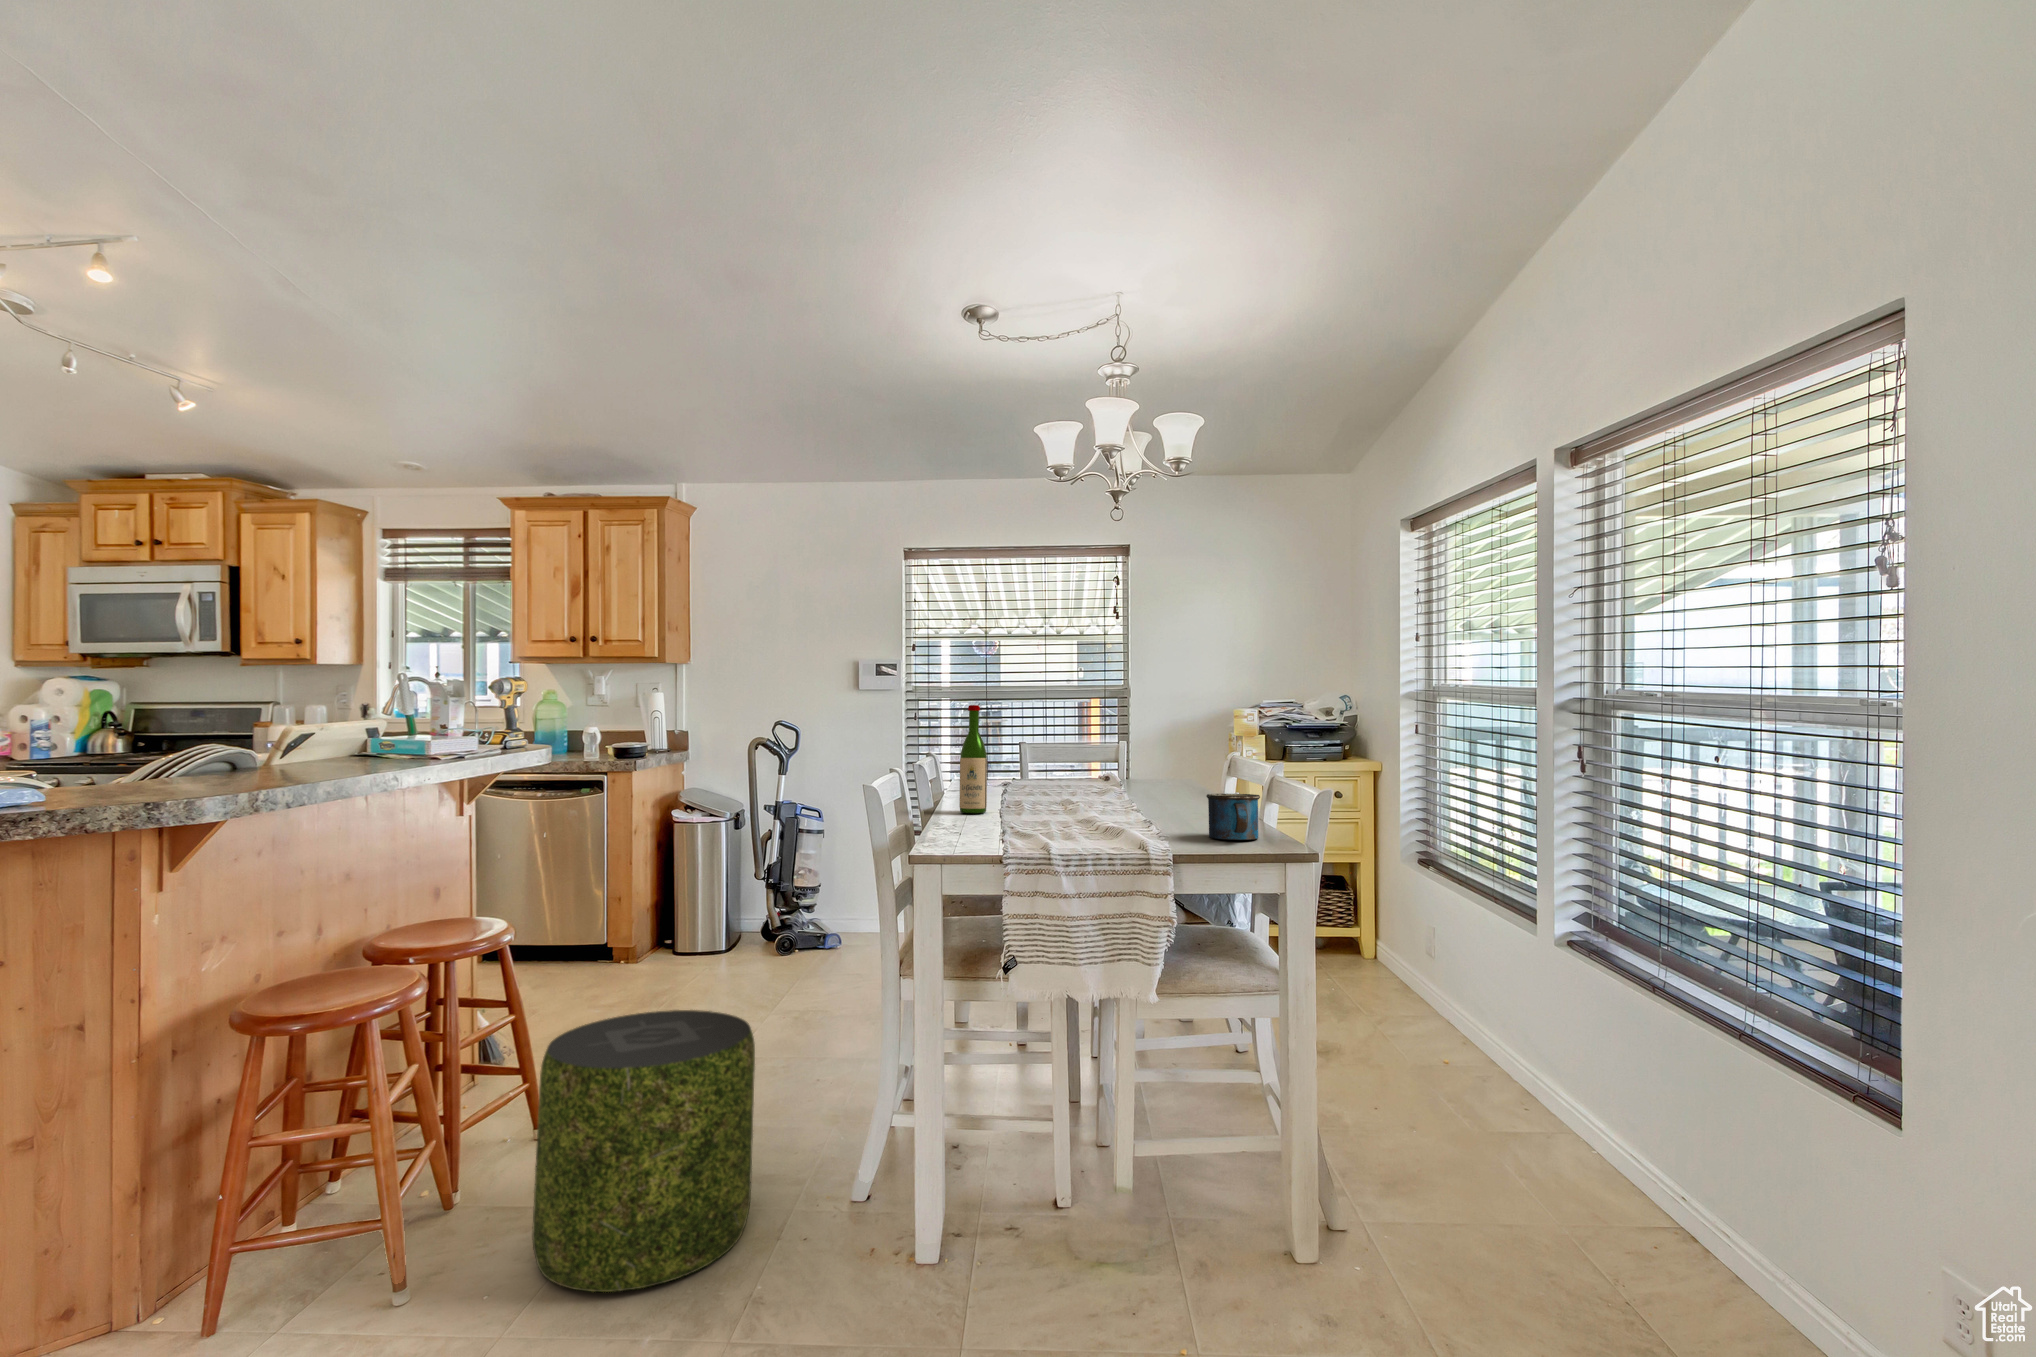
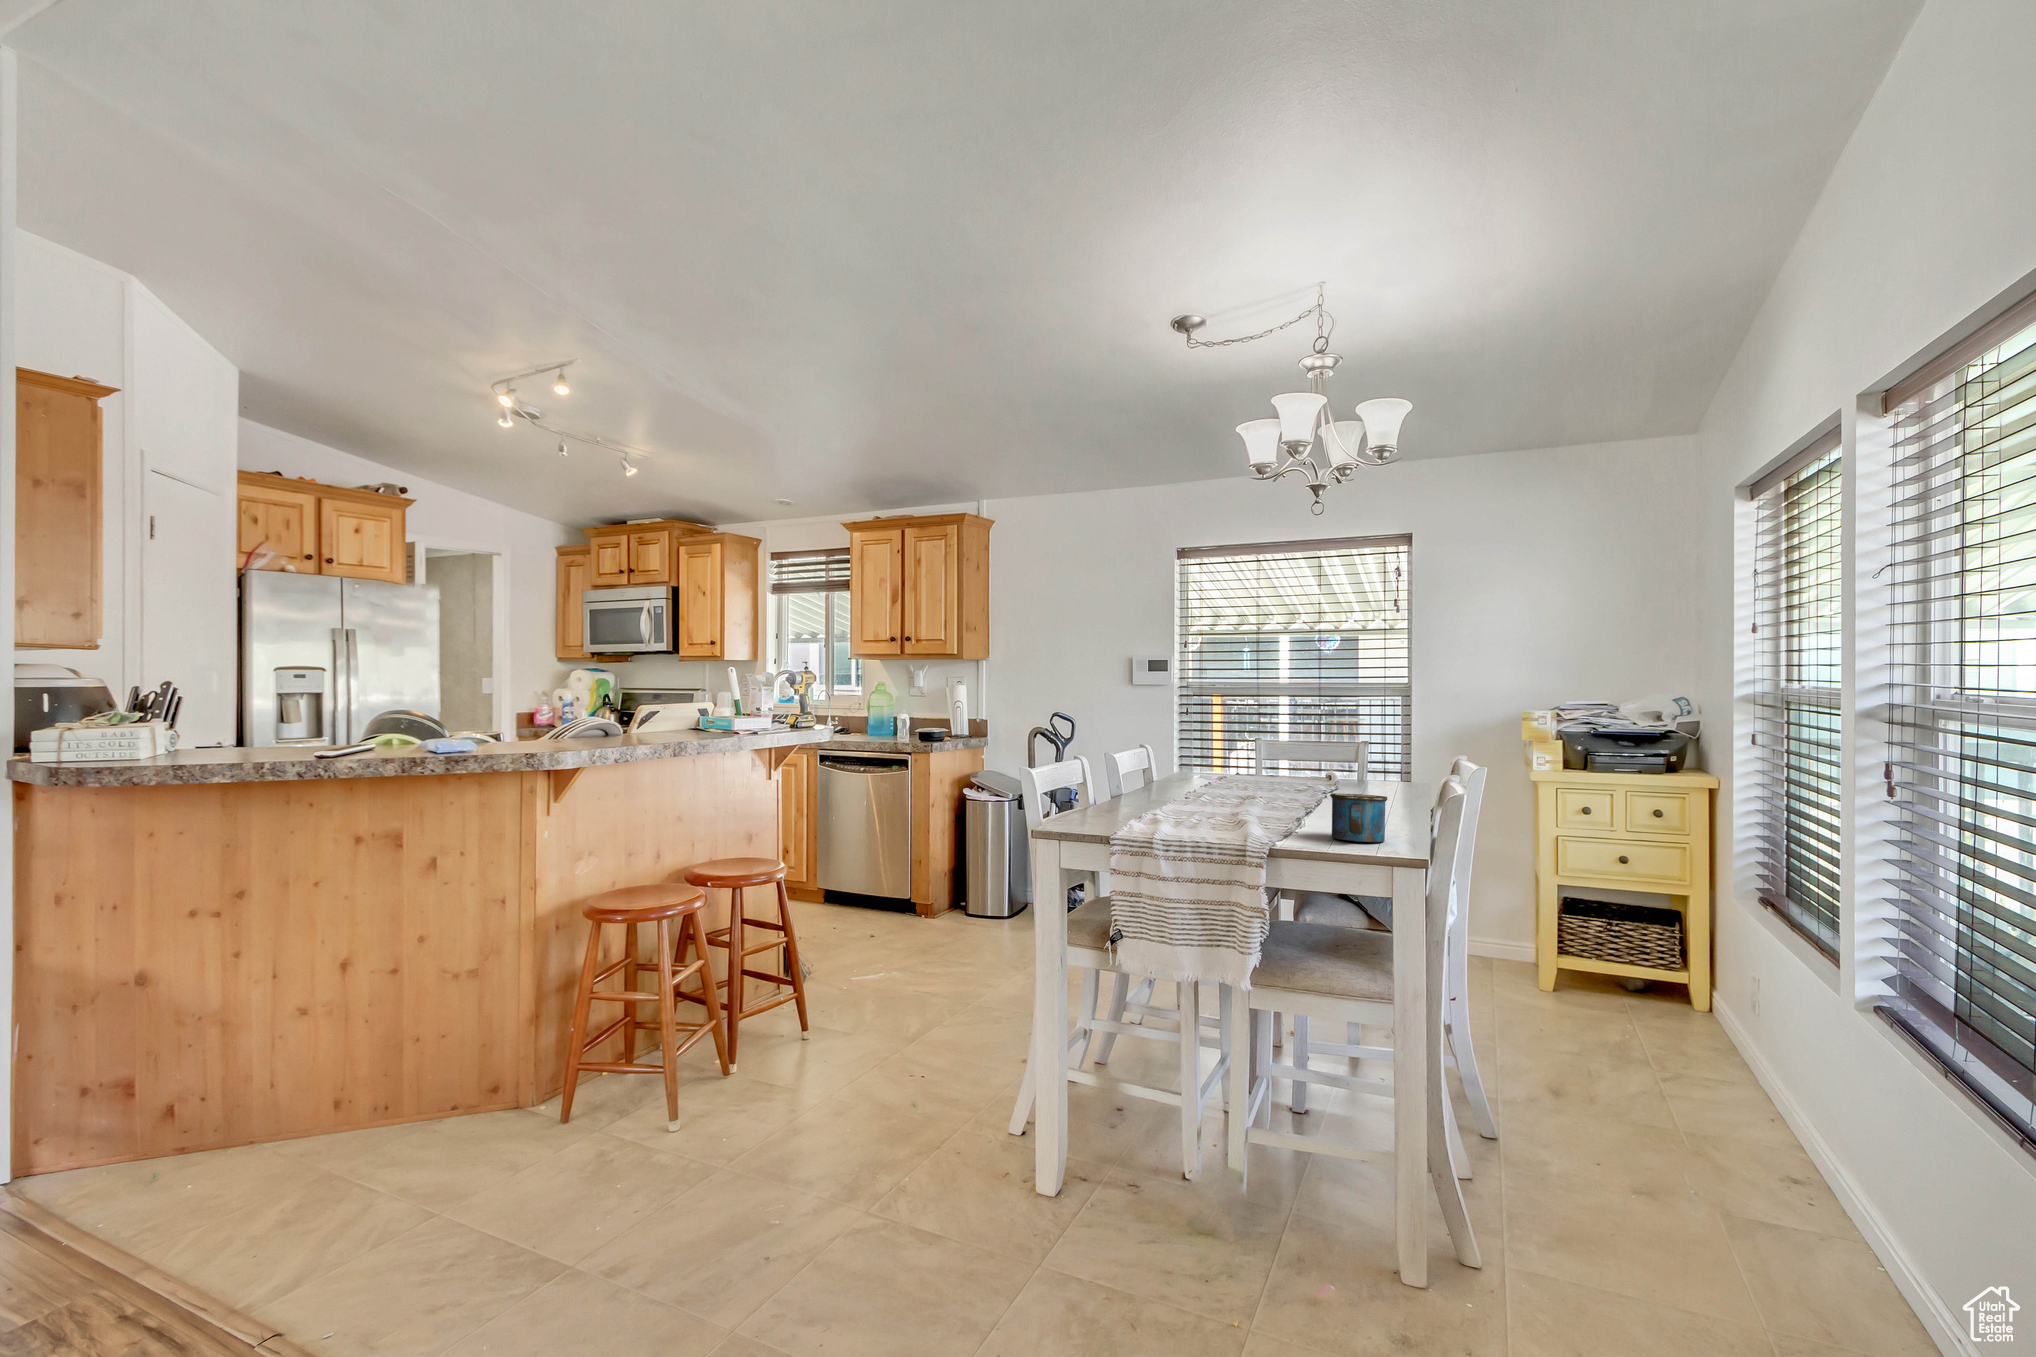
wine bottle: present [959,705,987,813] -> none [1130,699,1157,801]
pouf: present [532,1010,755,1292] -> none [761,945,930,1155]

